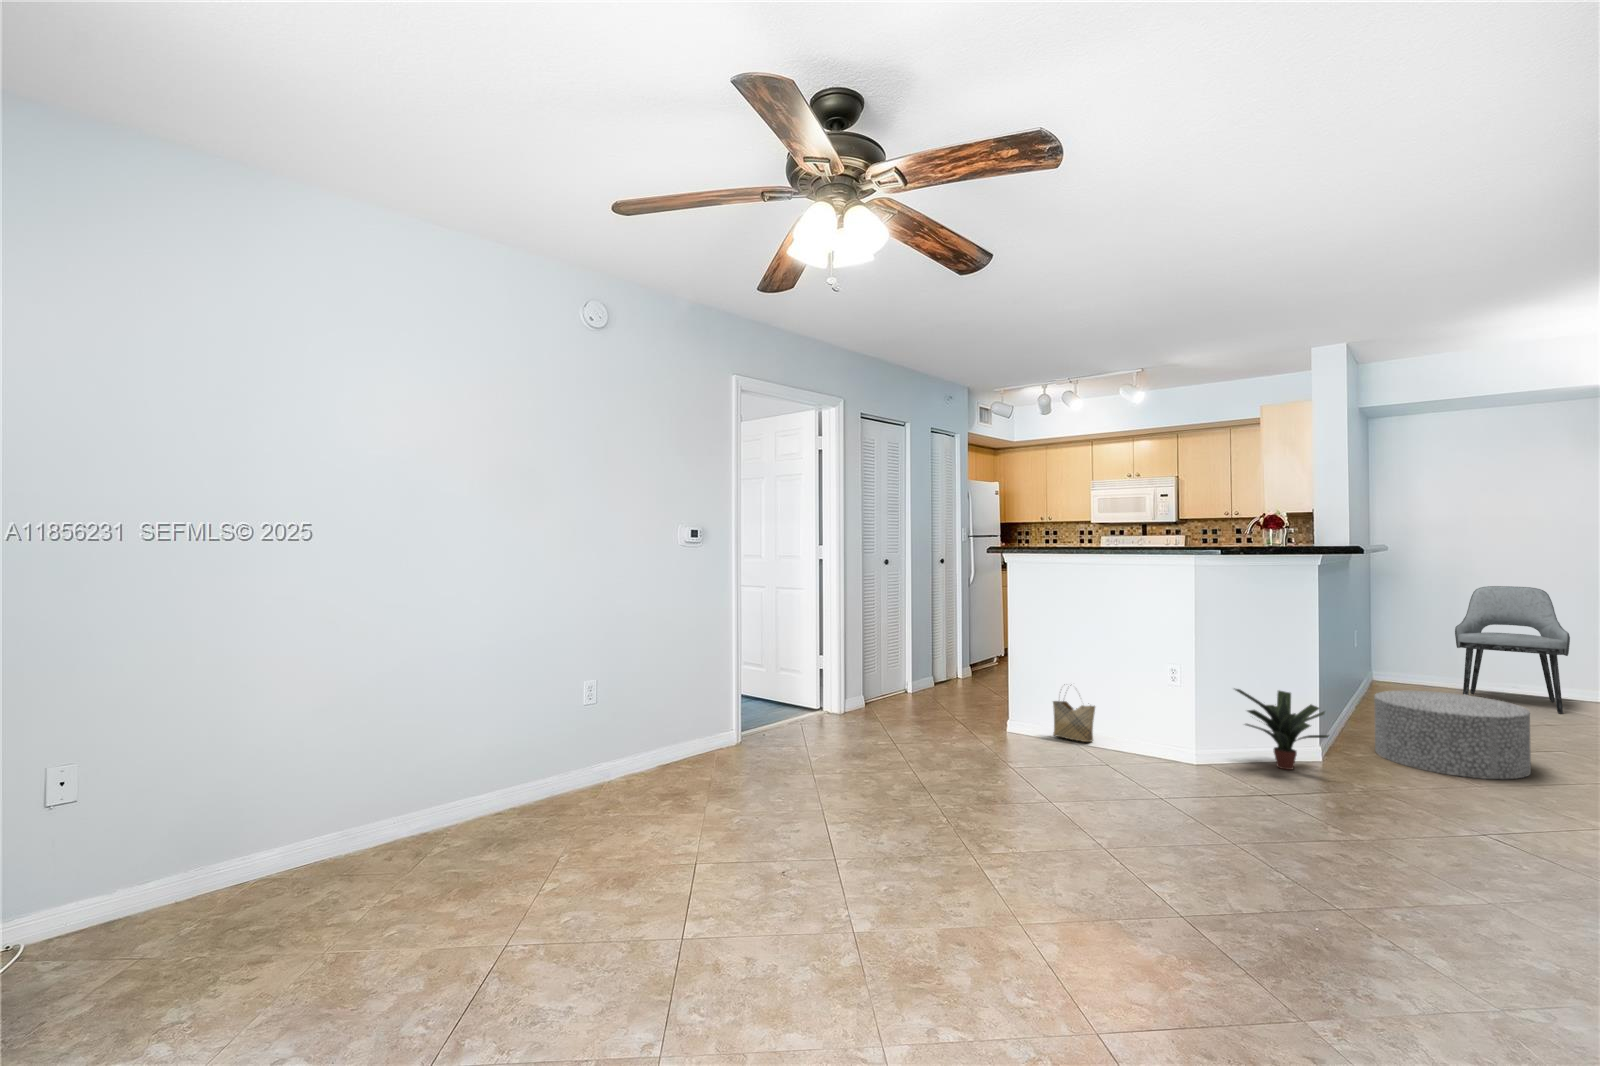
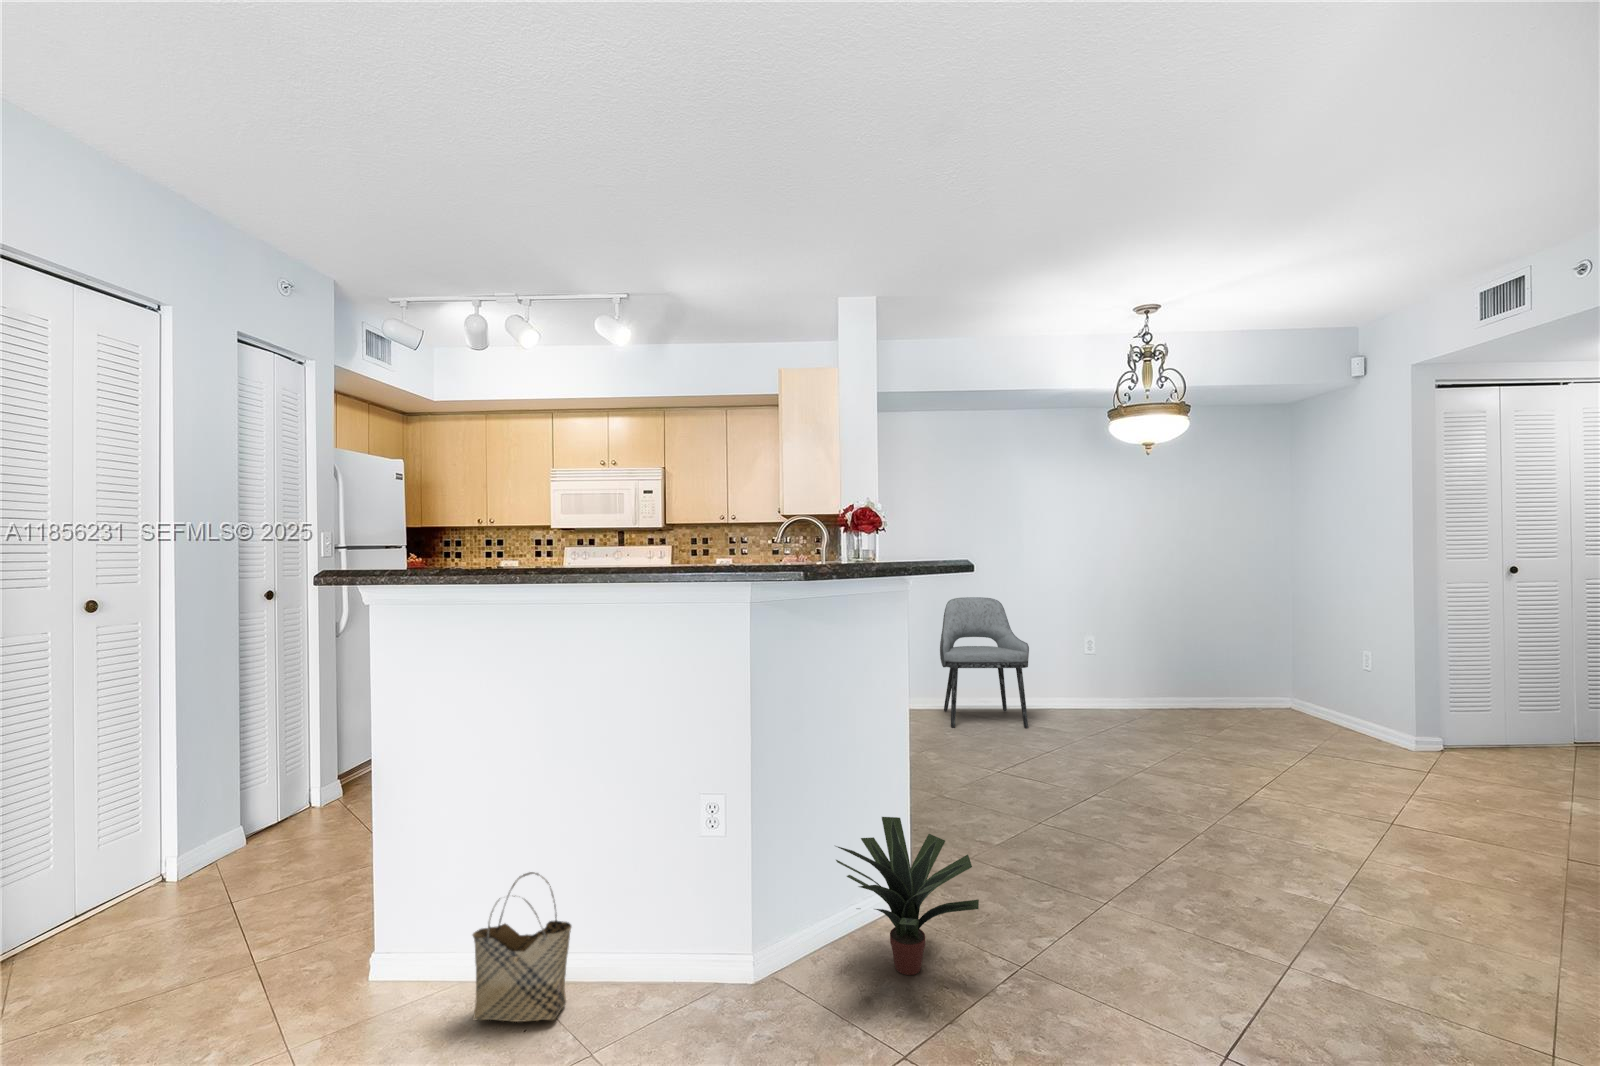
ottoman: present [1374,691,1531,779] -> none [959,751,1130,895]

